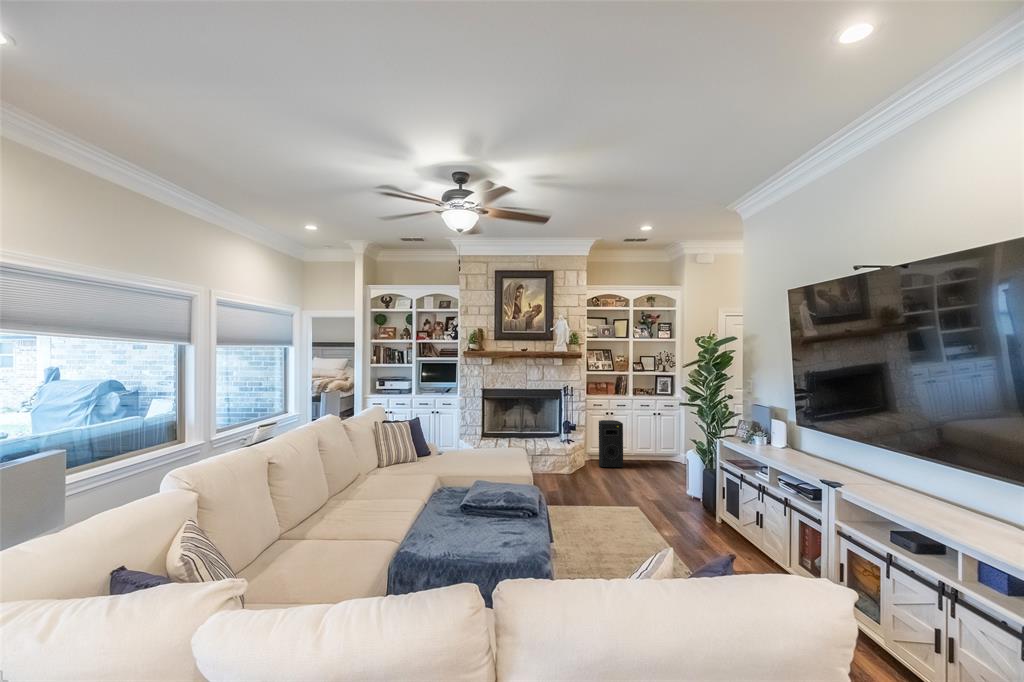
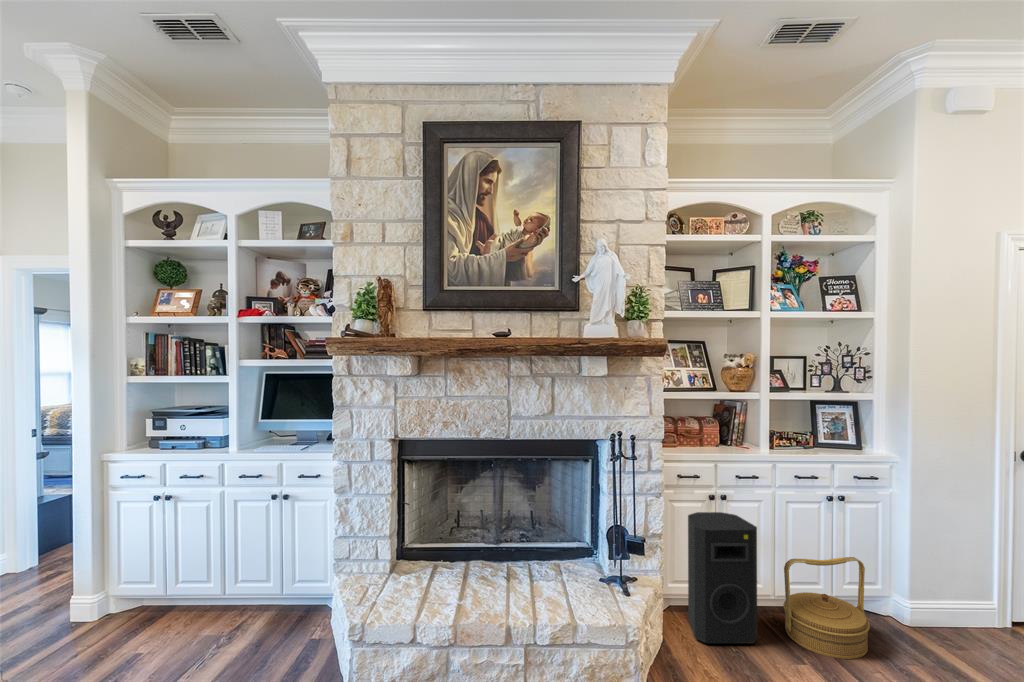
woven basket: none [634,436,666,471] -> present [783,557,870,659]

